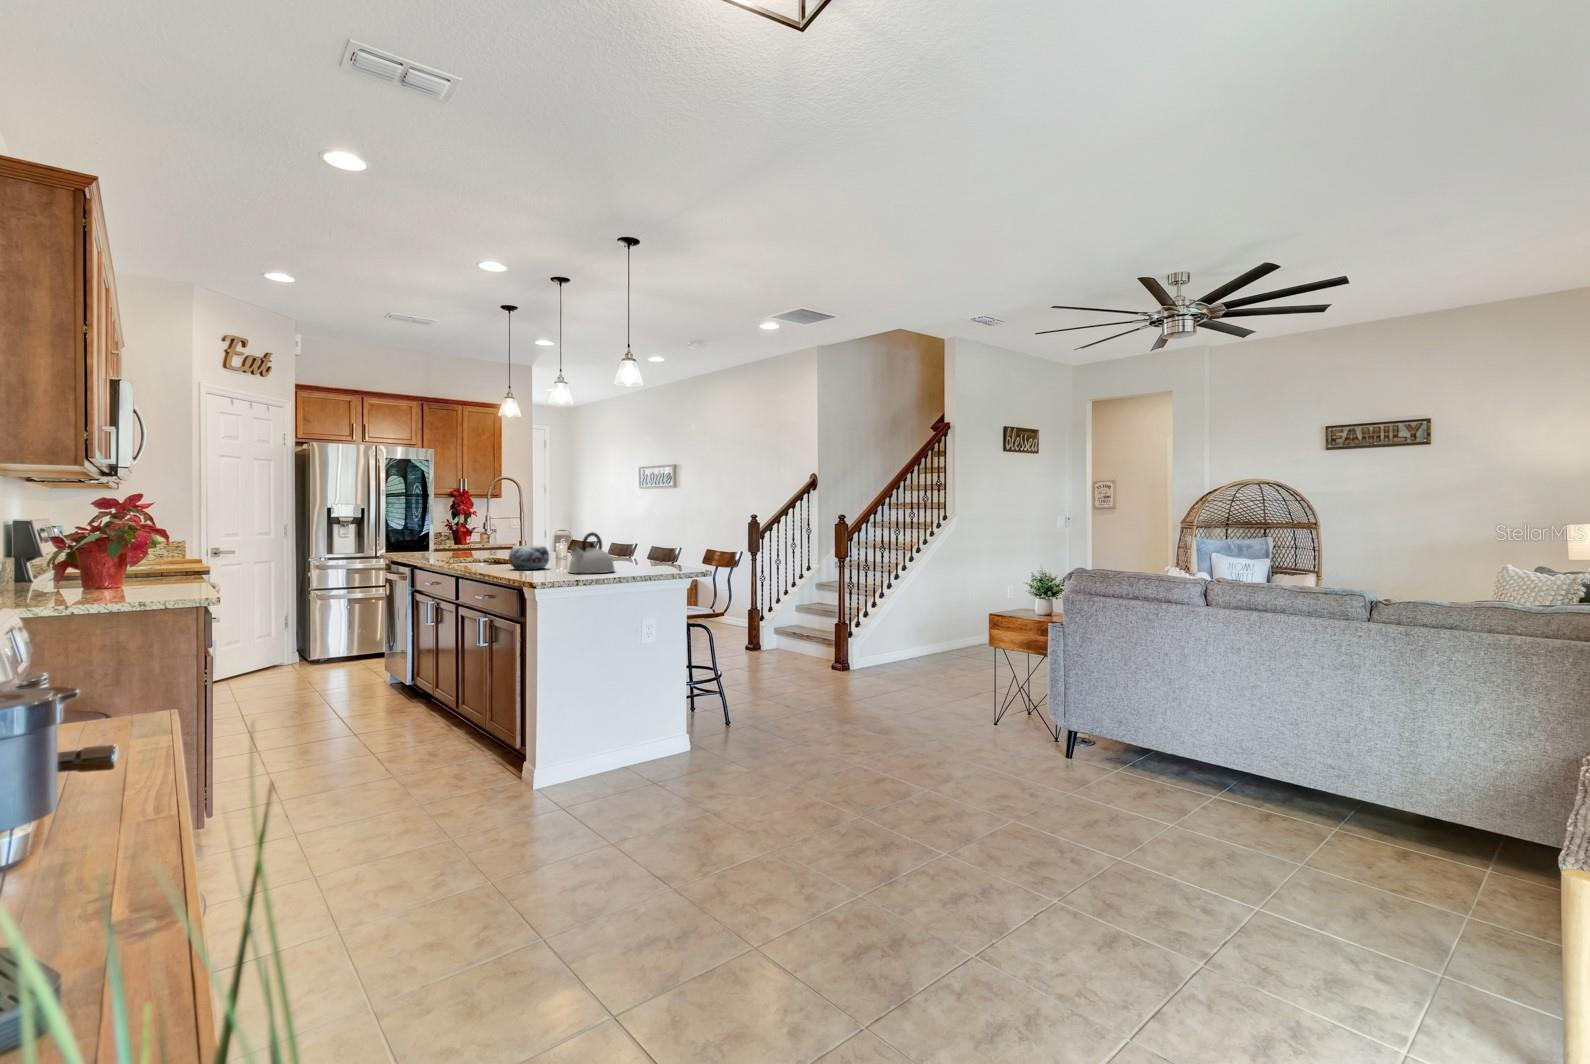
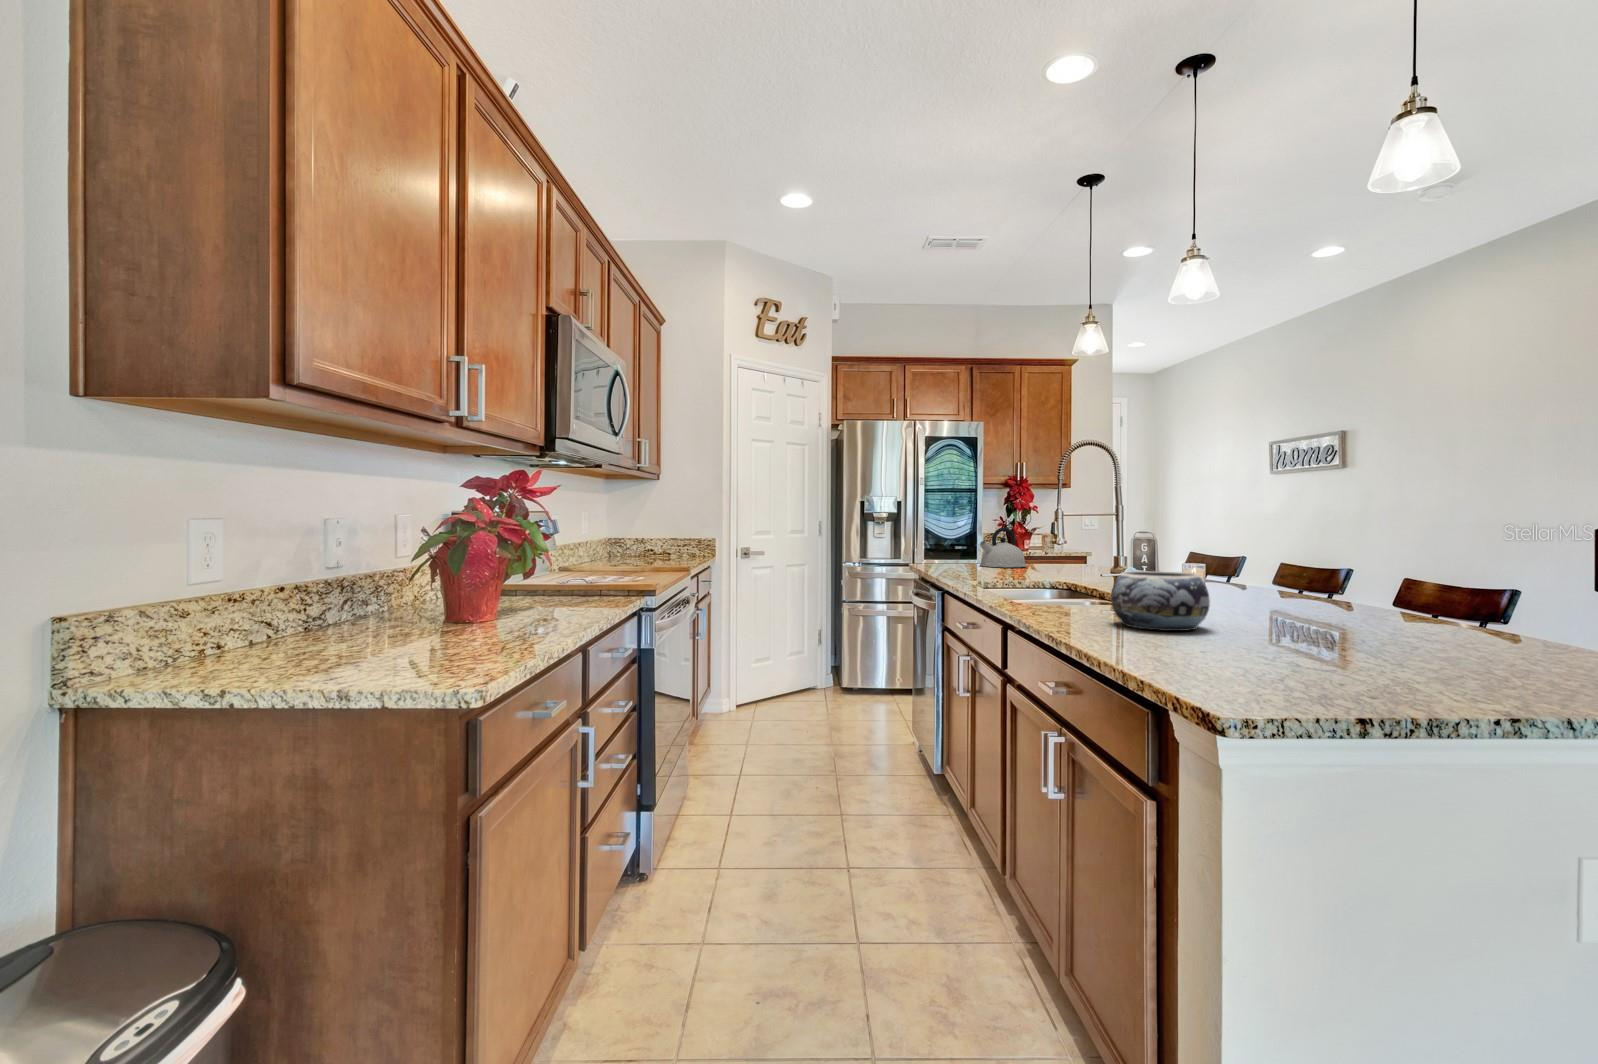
kettle: present [569,532,615,573] -> present [980,527,1026,567]

